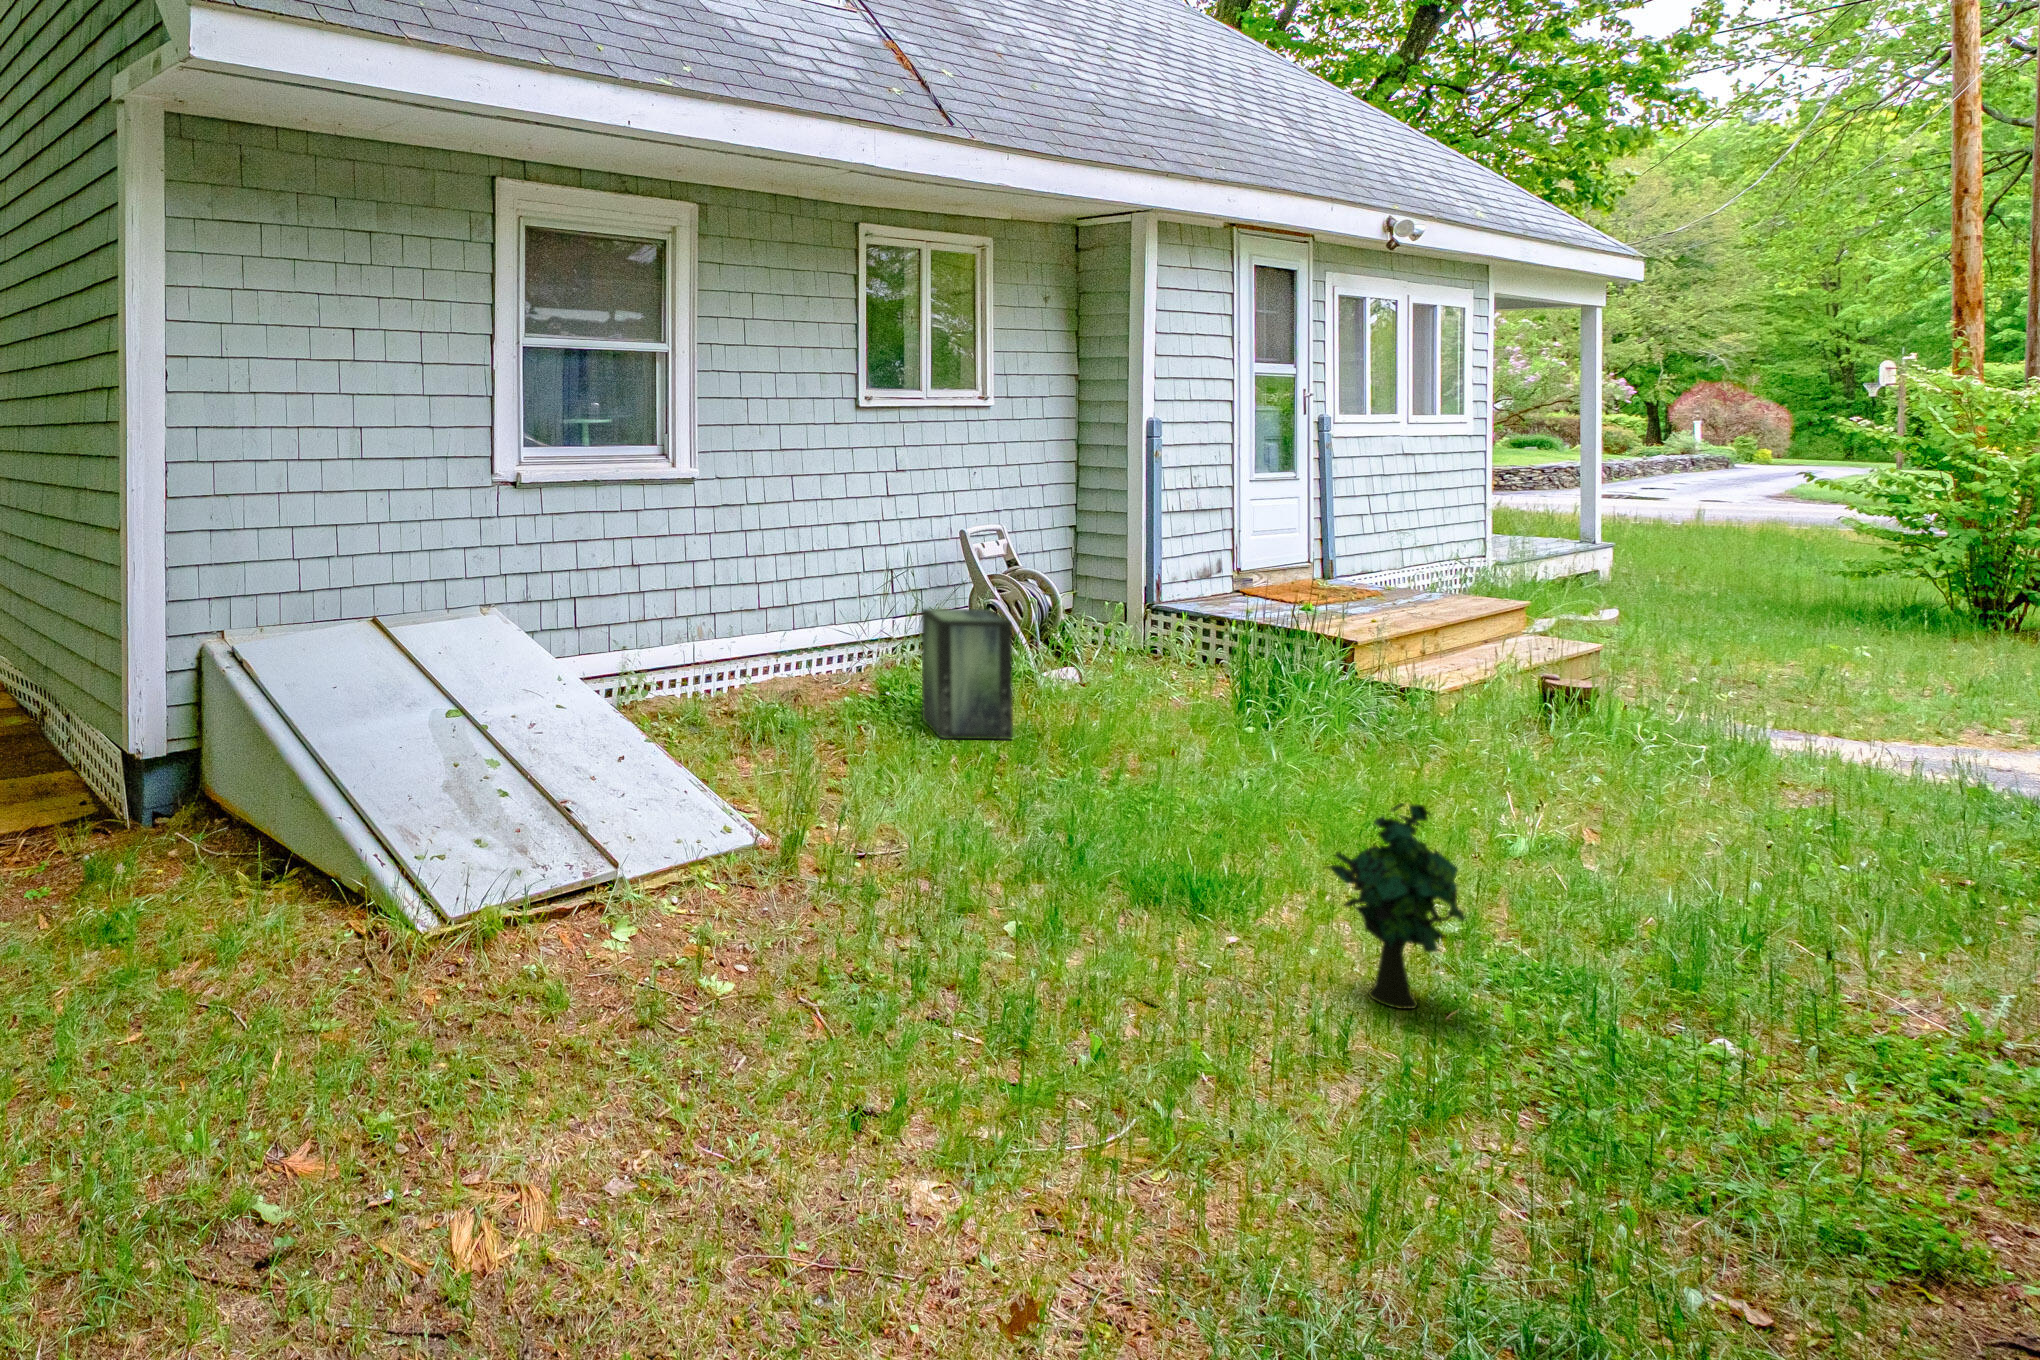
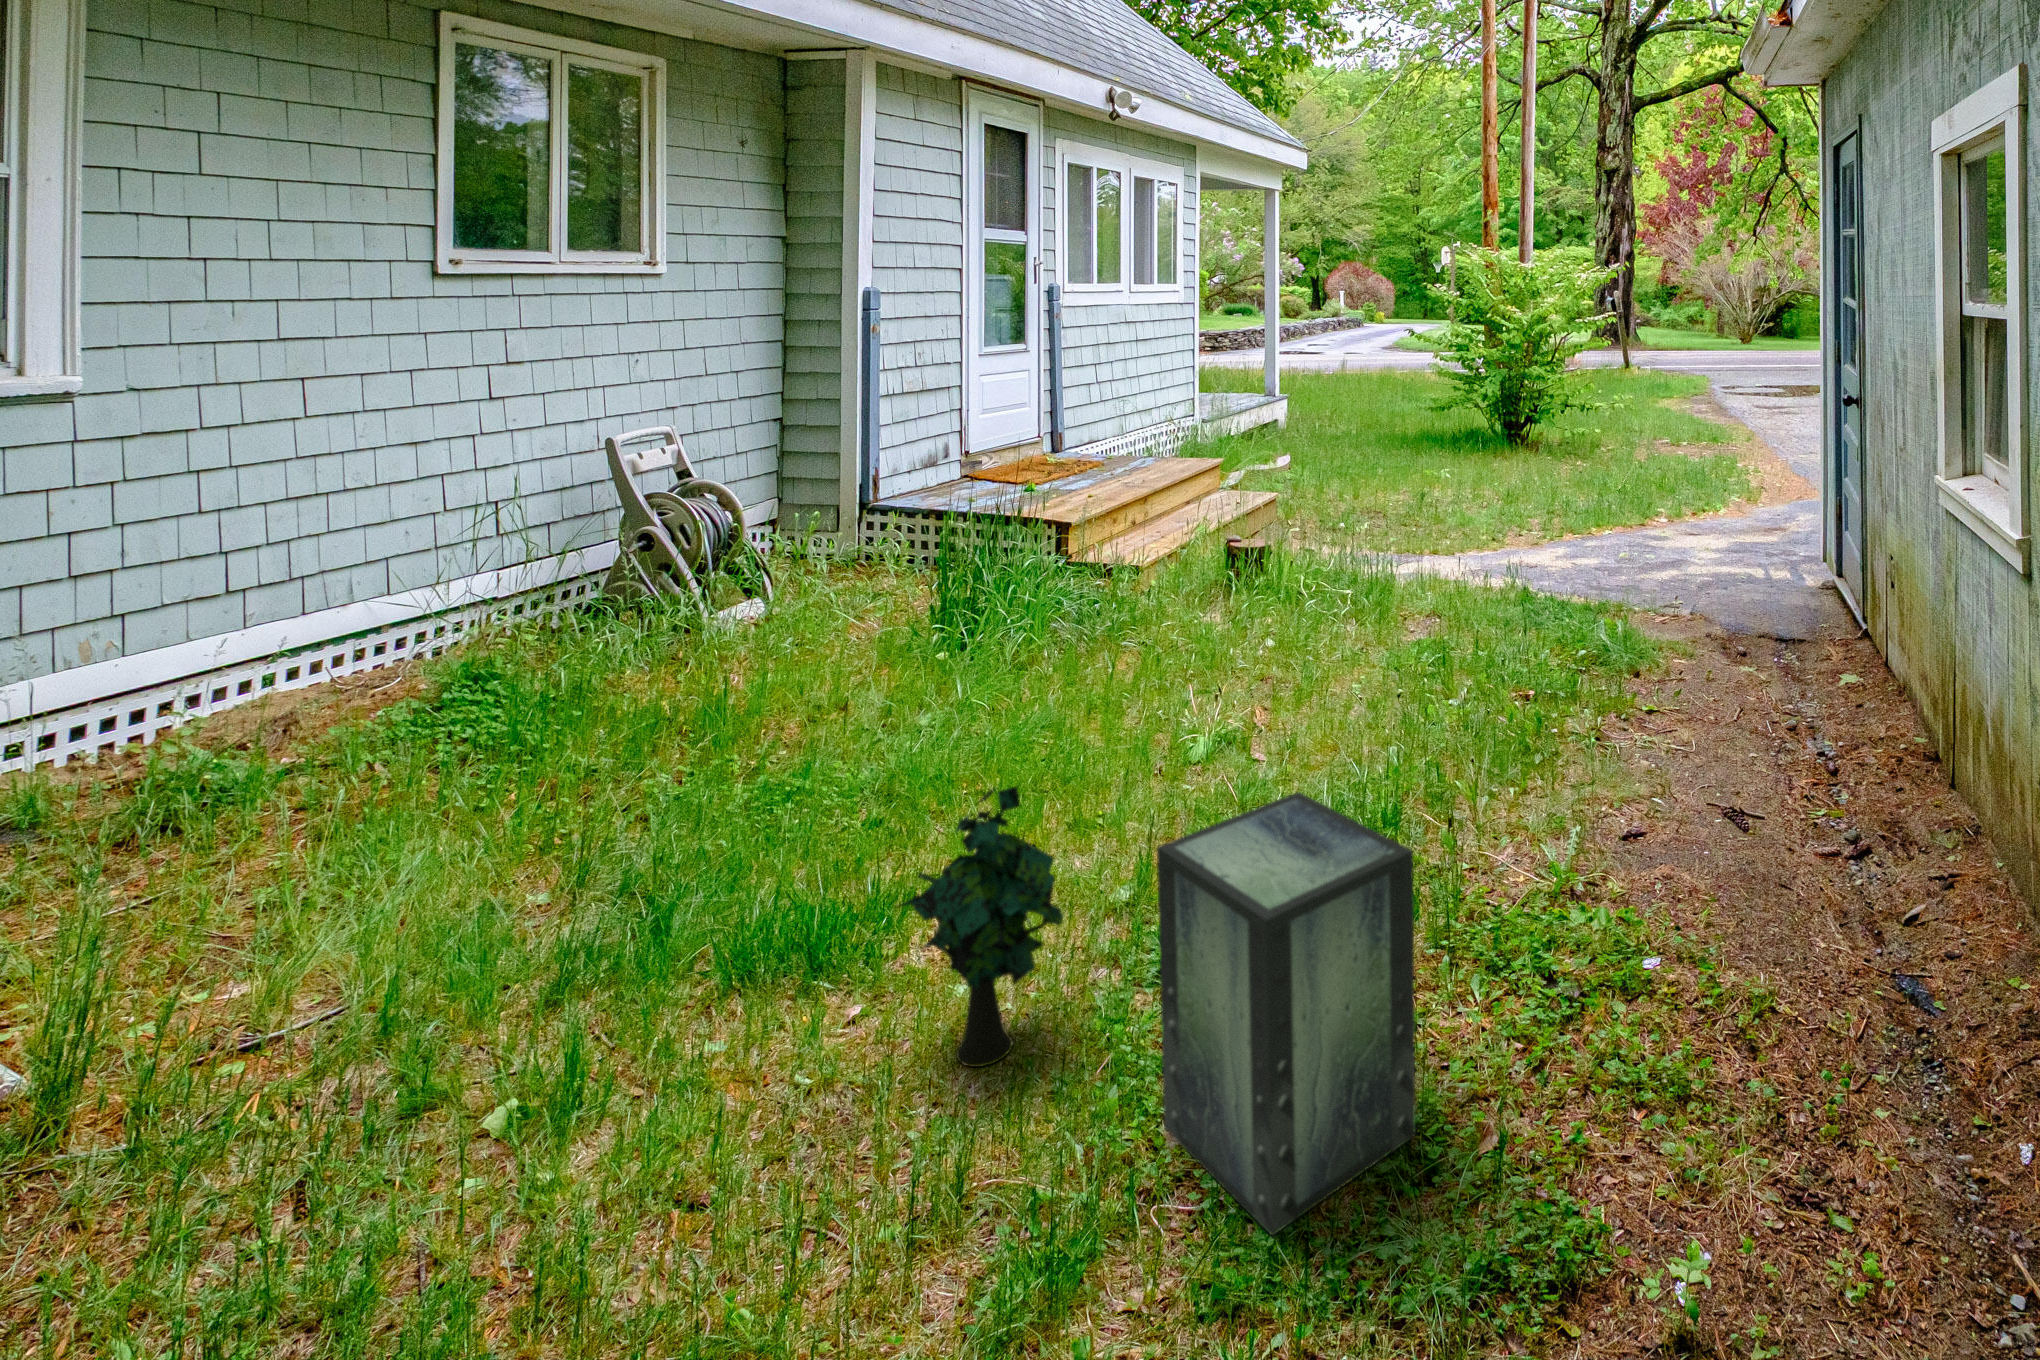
storage box: present [921,609,1013,739] -> present [1157,792,1416,1235]

